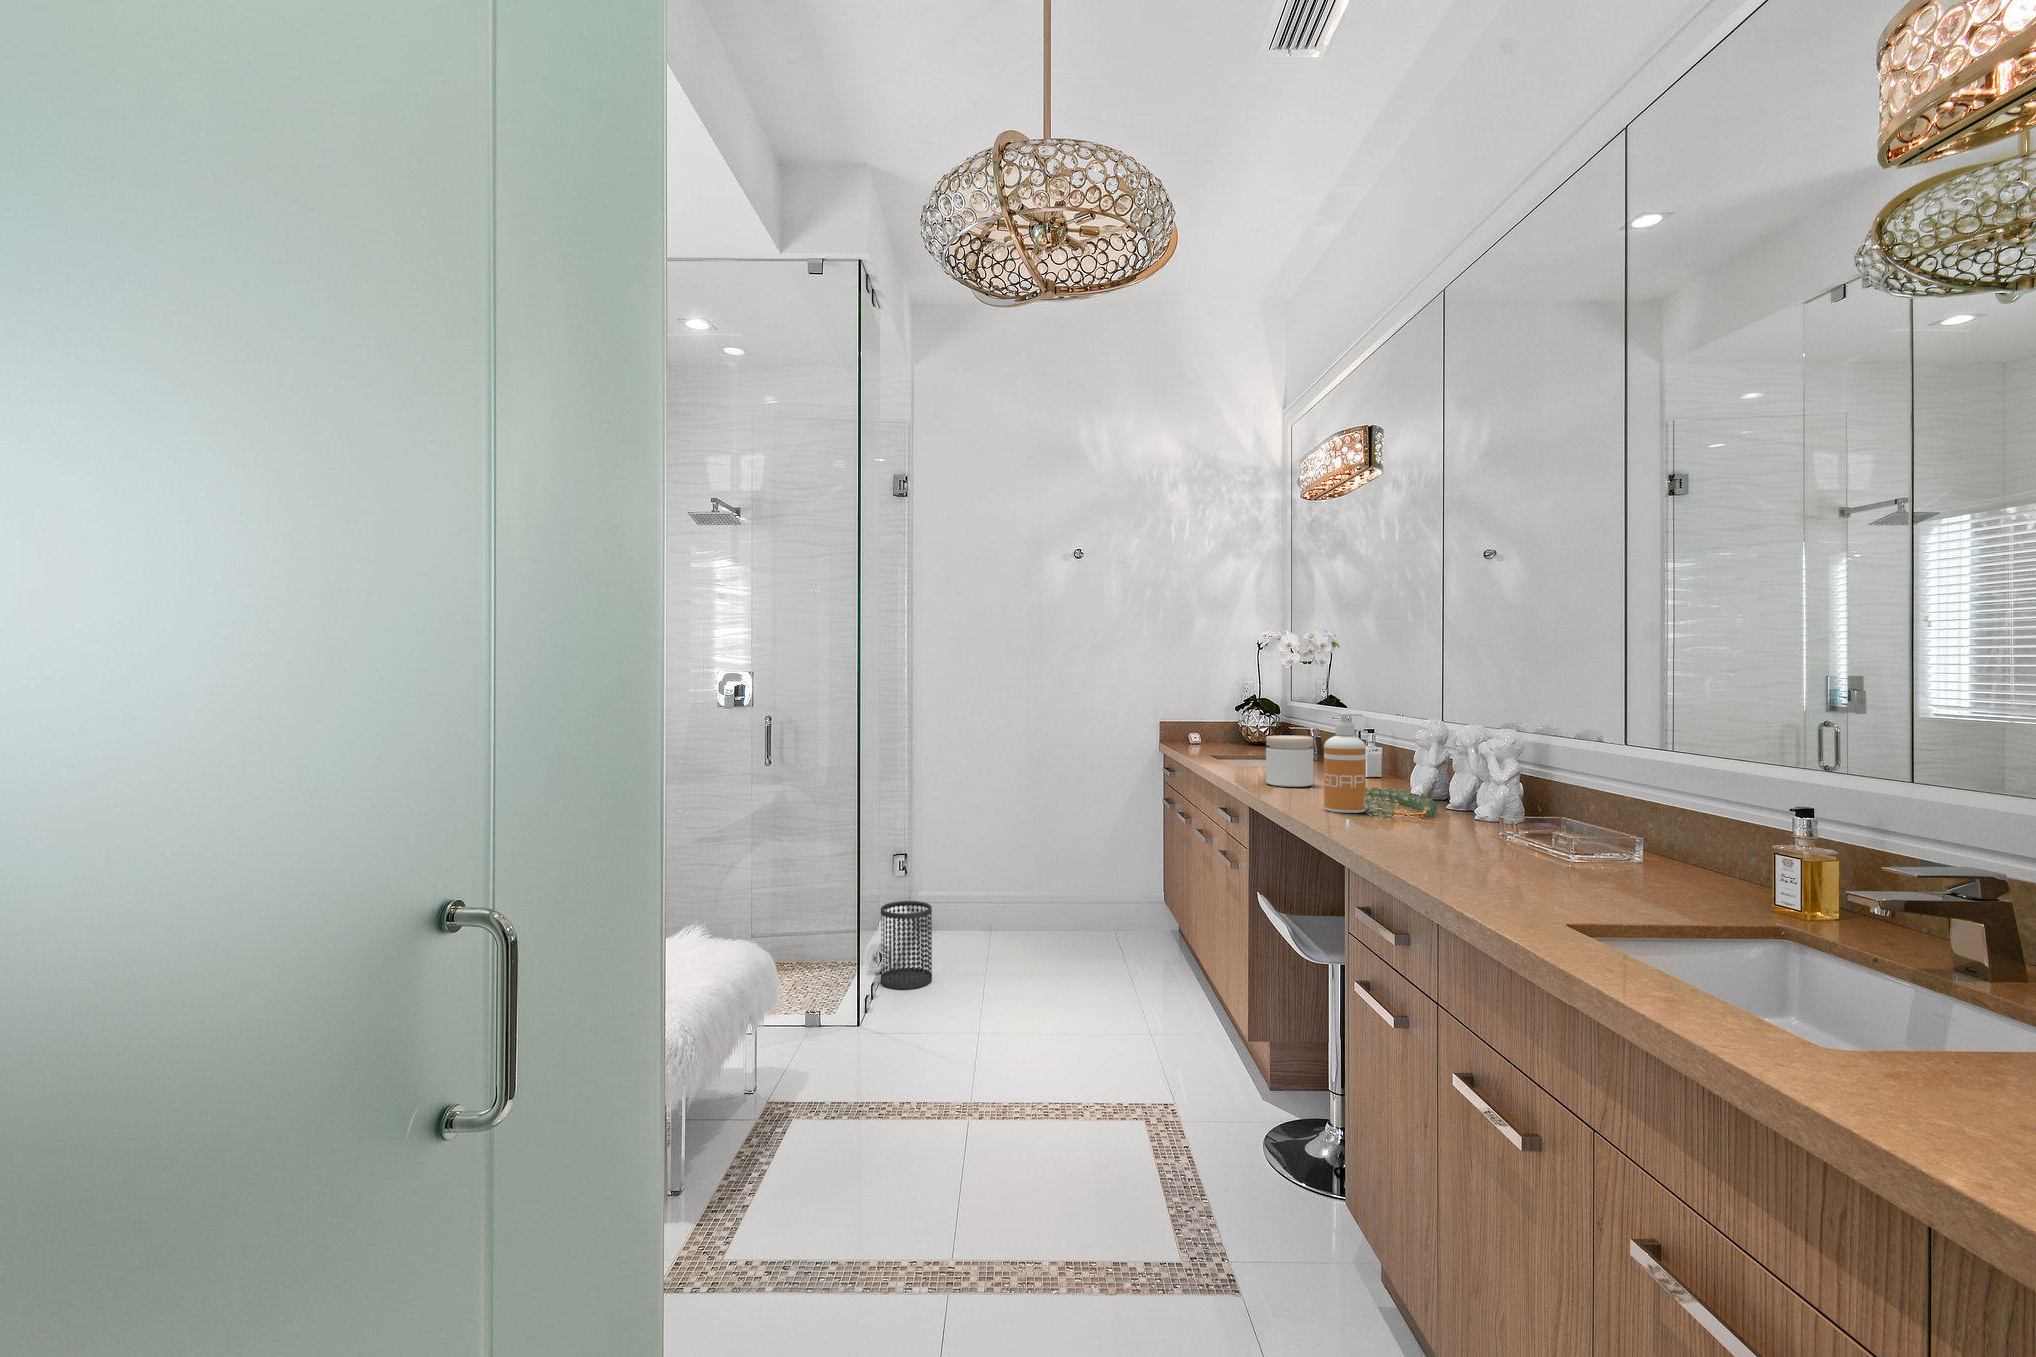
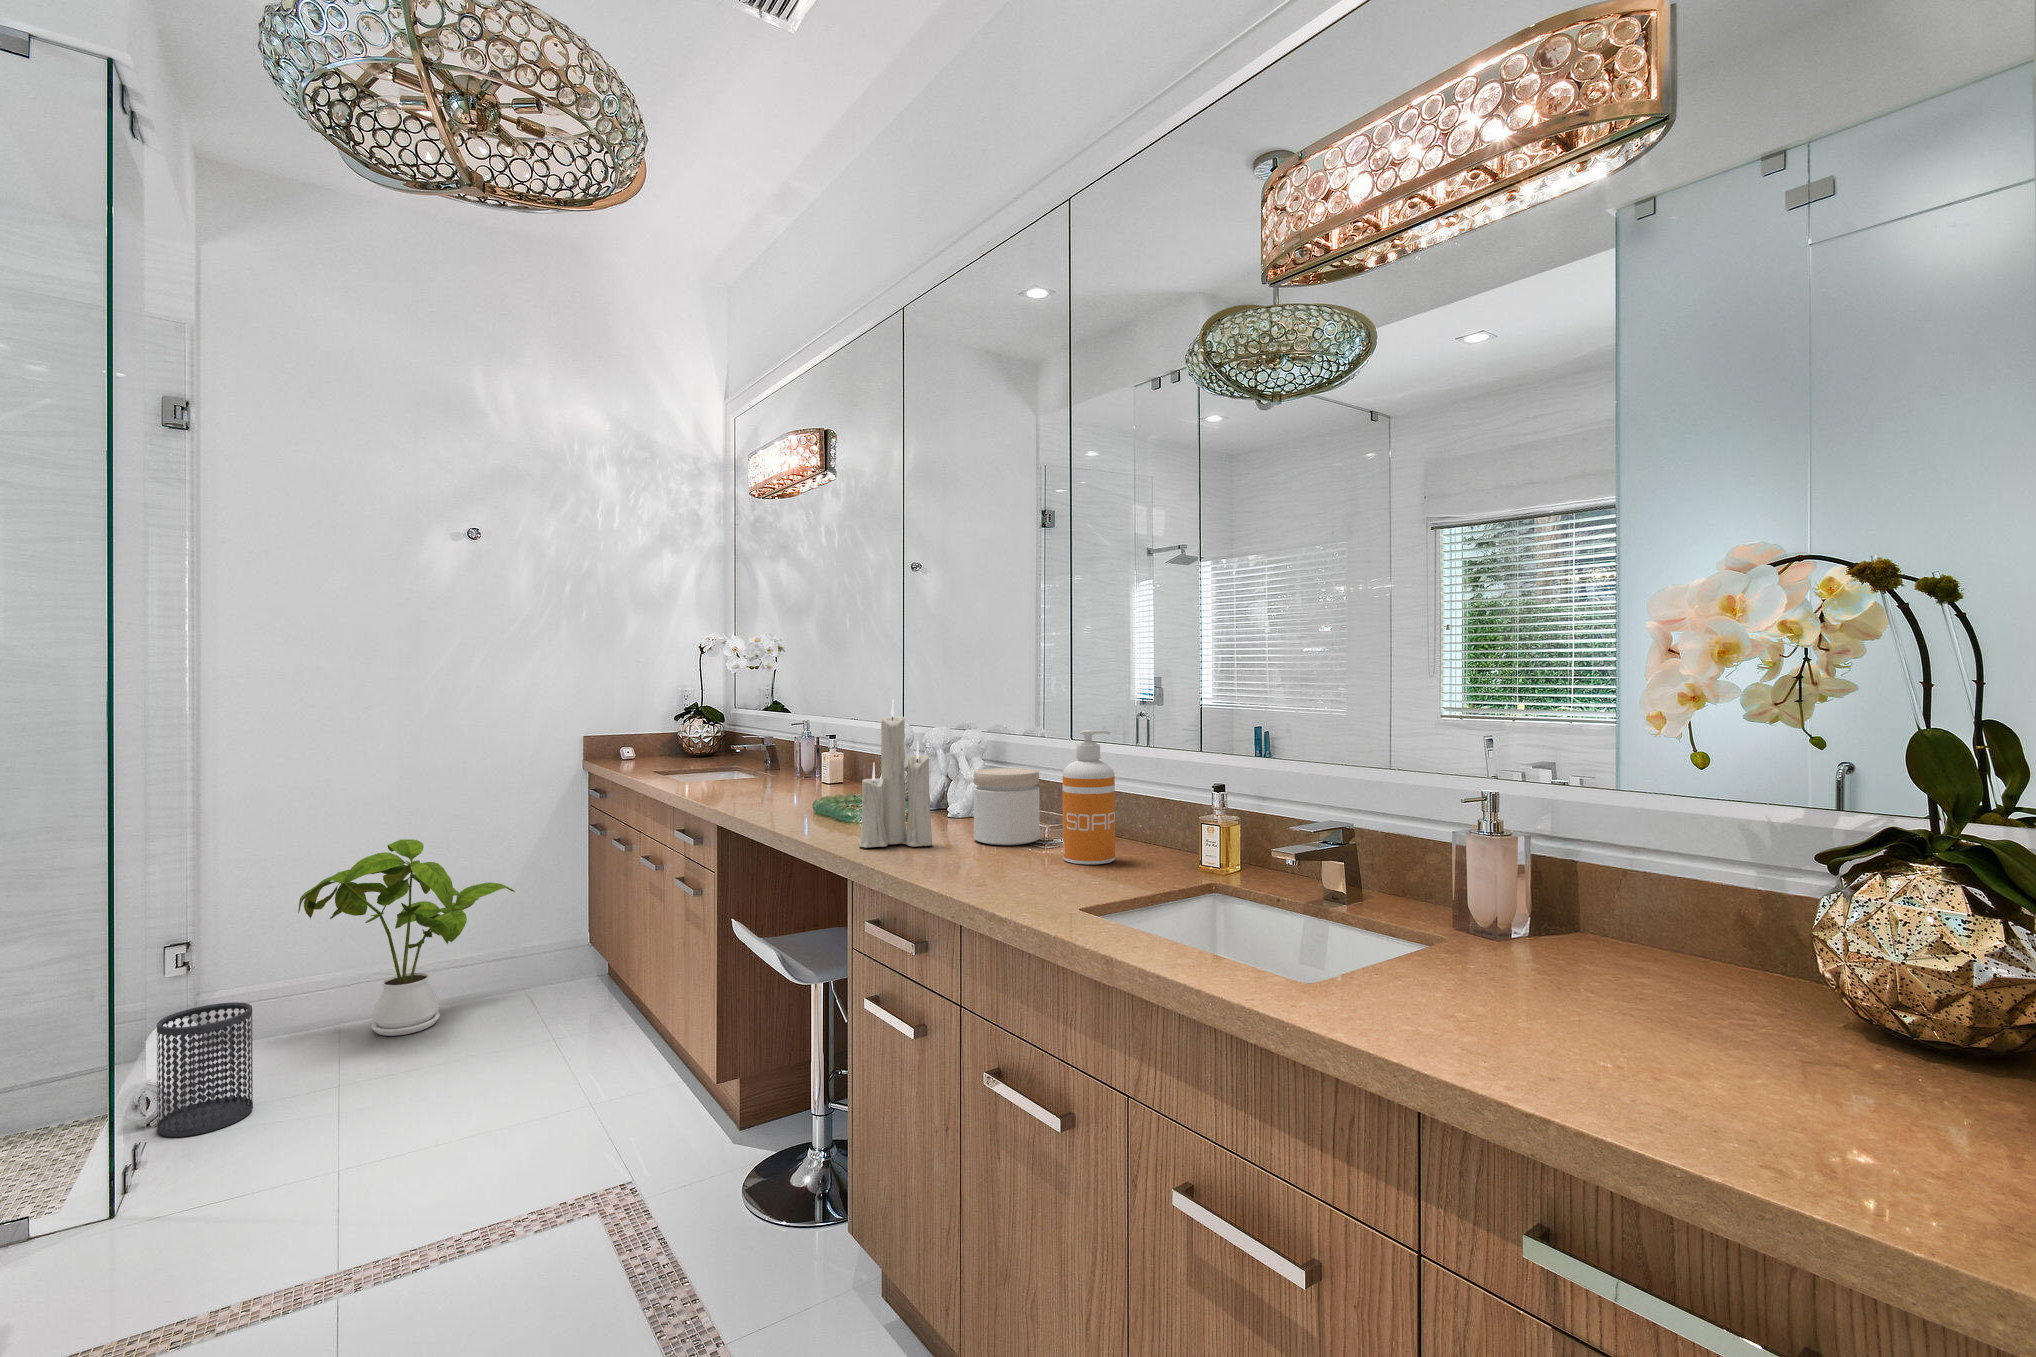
candle: none [1363,689,1441,845] -> present [859,700,932,848]
soap dispenser: present [1324,713,1366,813] -> present [1062,730,1115,865]
jar: present [1266,735,1313,787] -> present [974,768,1040,845]
house plant: none [961,797,1105,949] -> present [298,839,515,1036]

